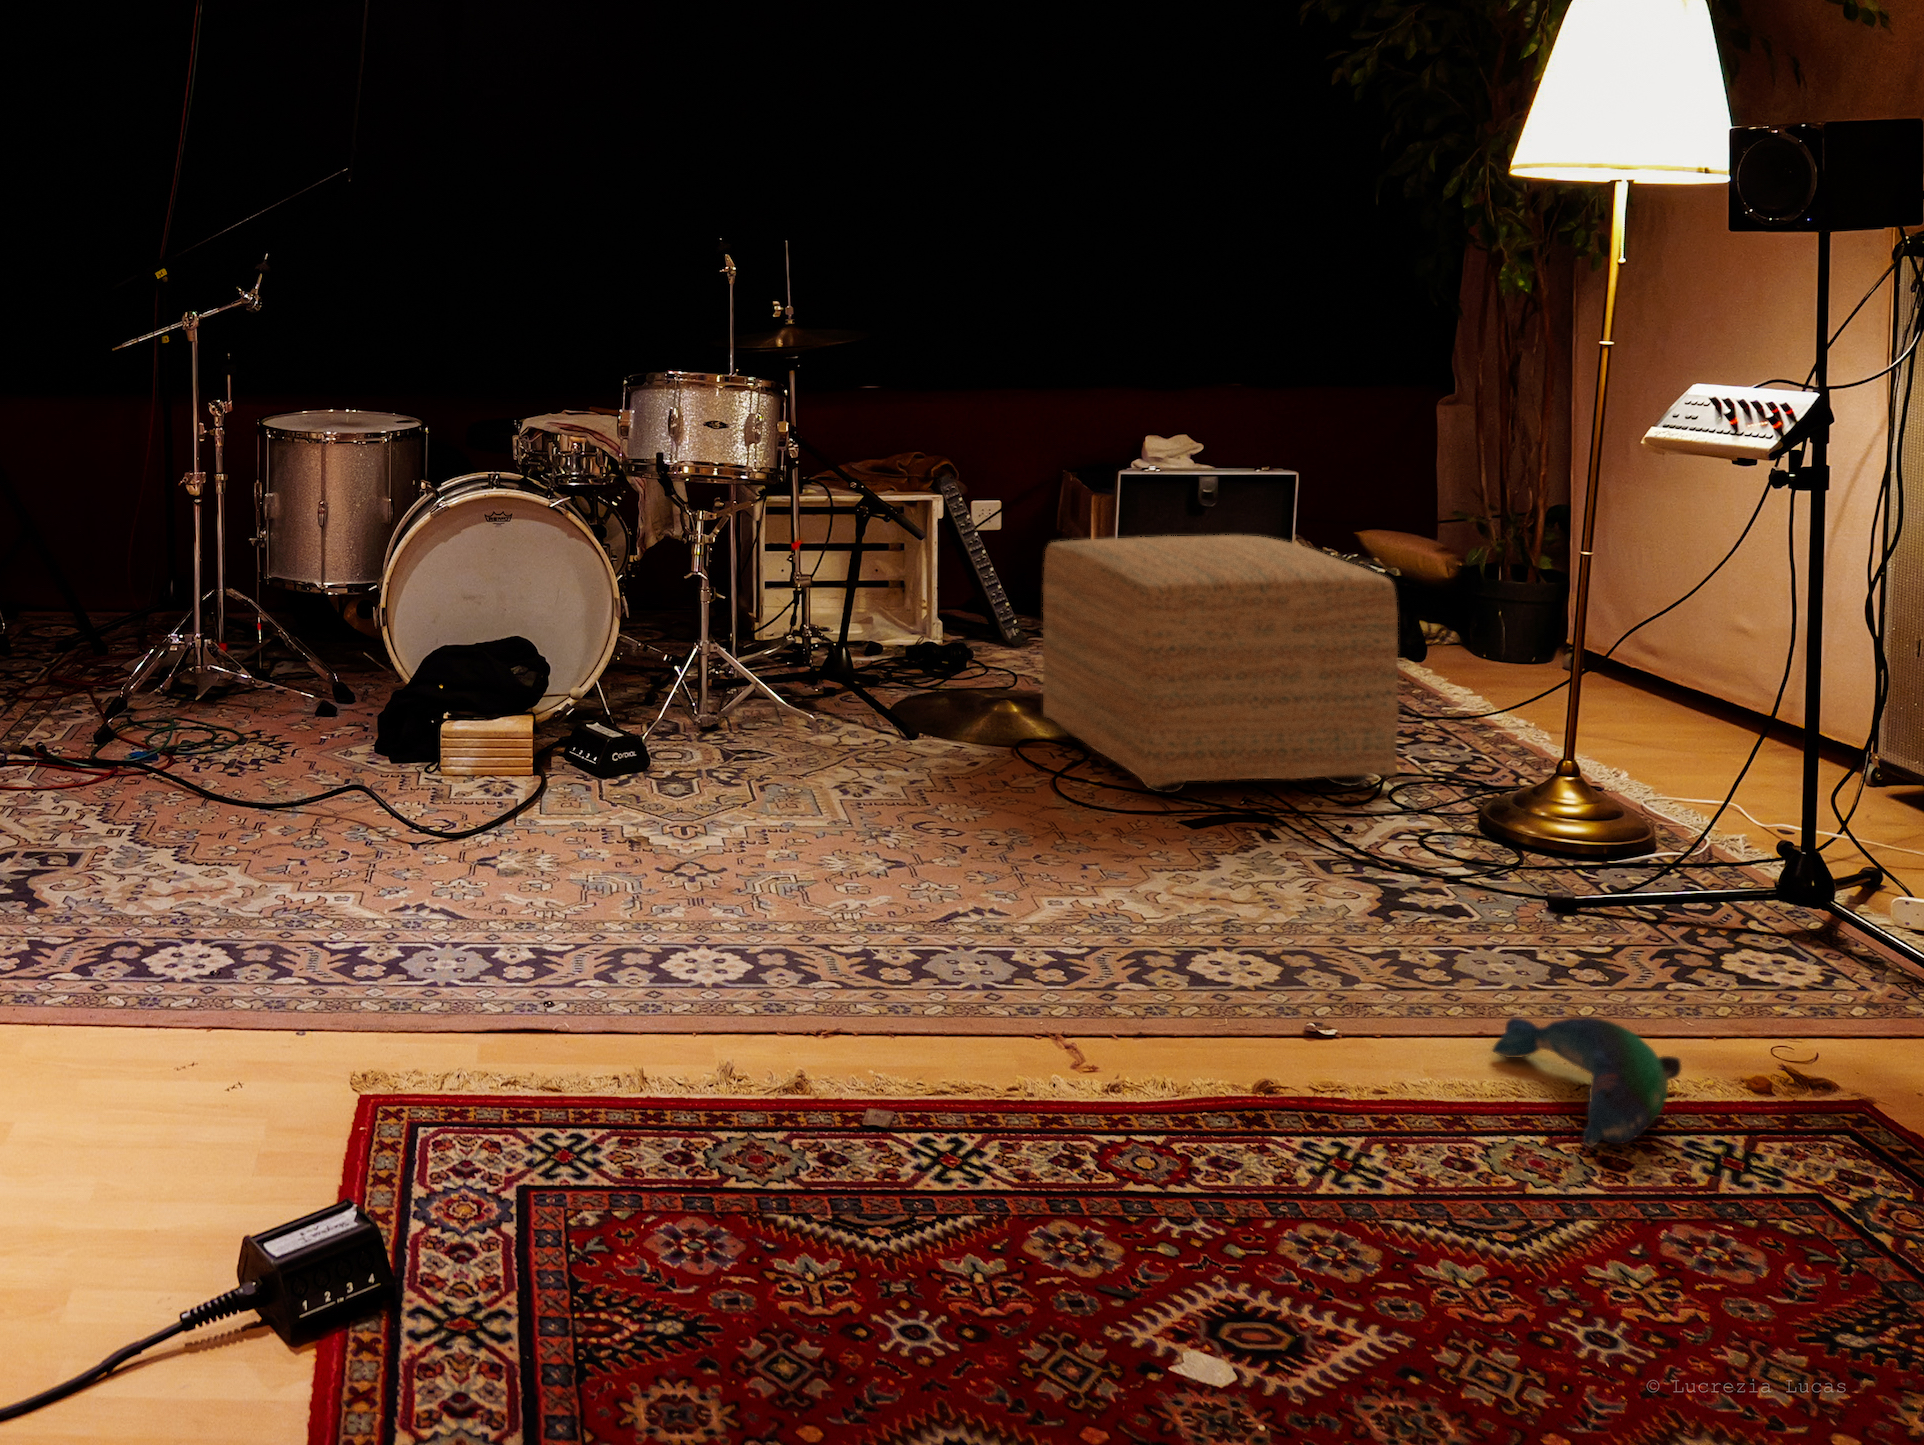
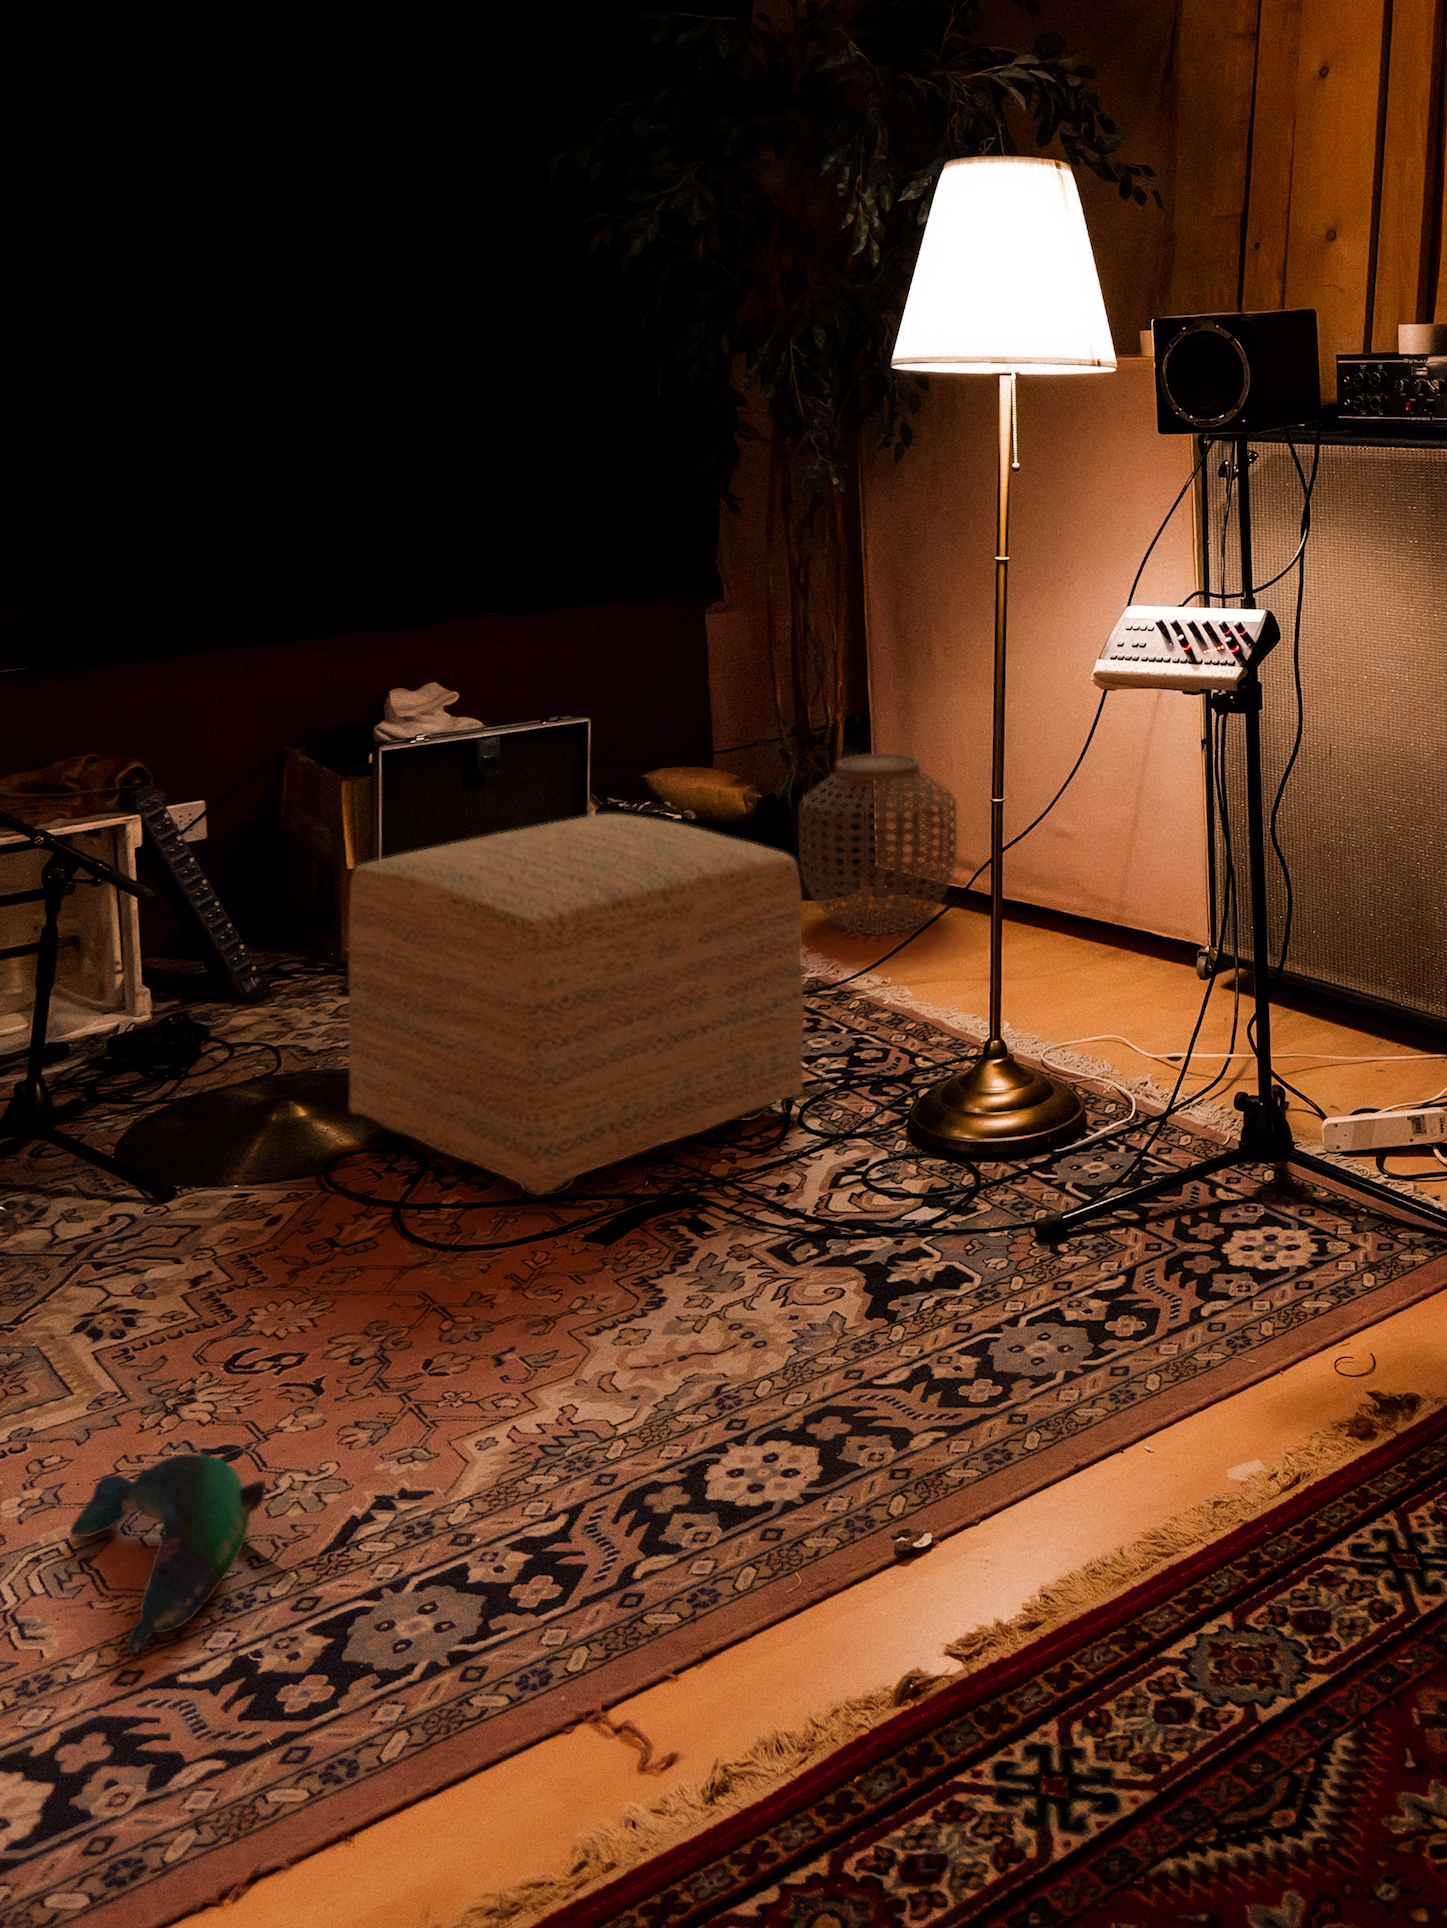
woven basket: none [1480,533,1648,694] -> present [799,754,957,934]
plush toy: present [1493,1017,1681,1147] -> present [70,1453,266,1653]

